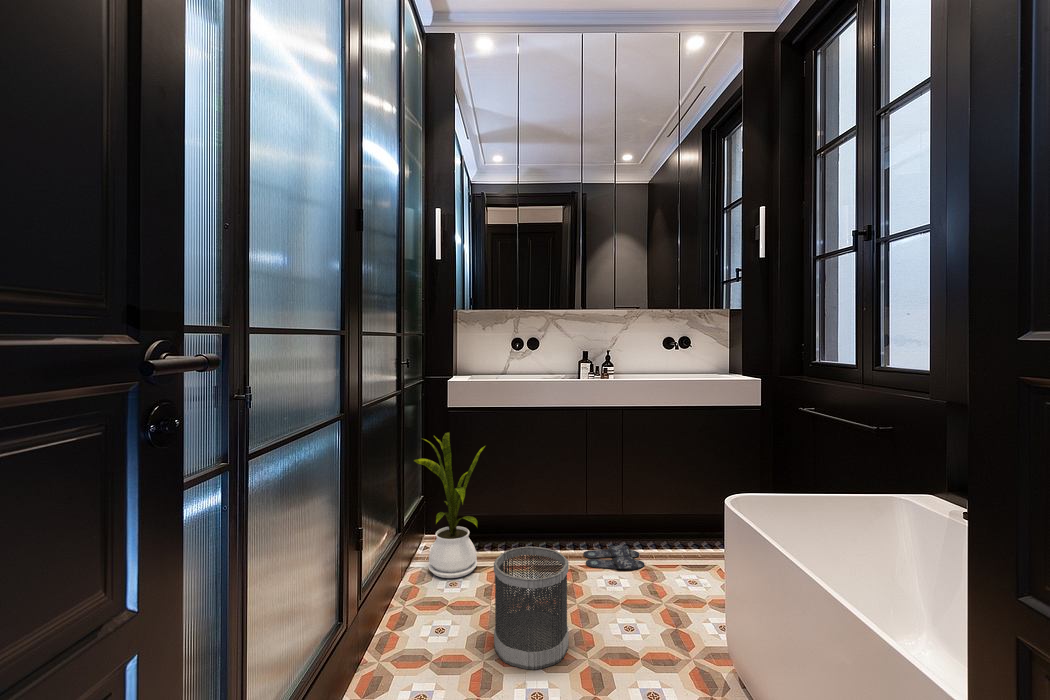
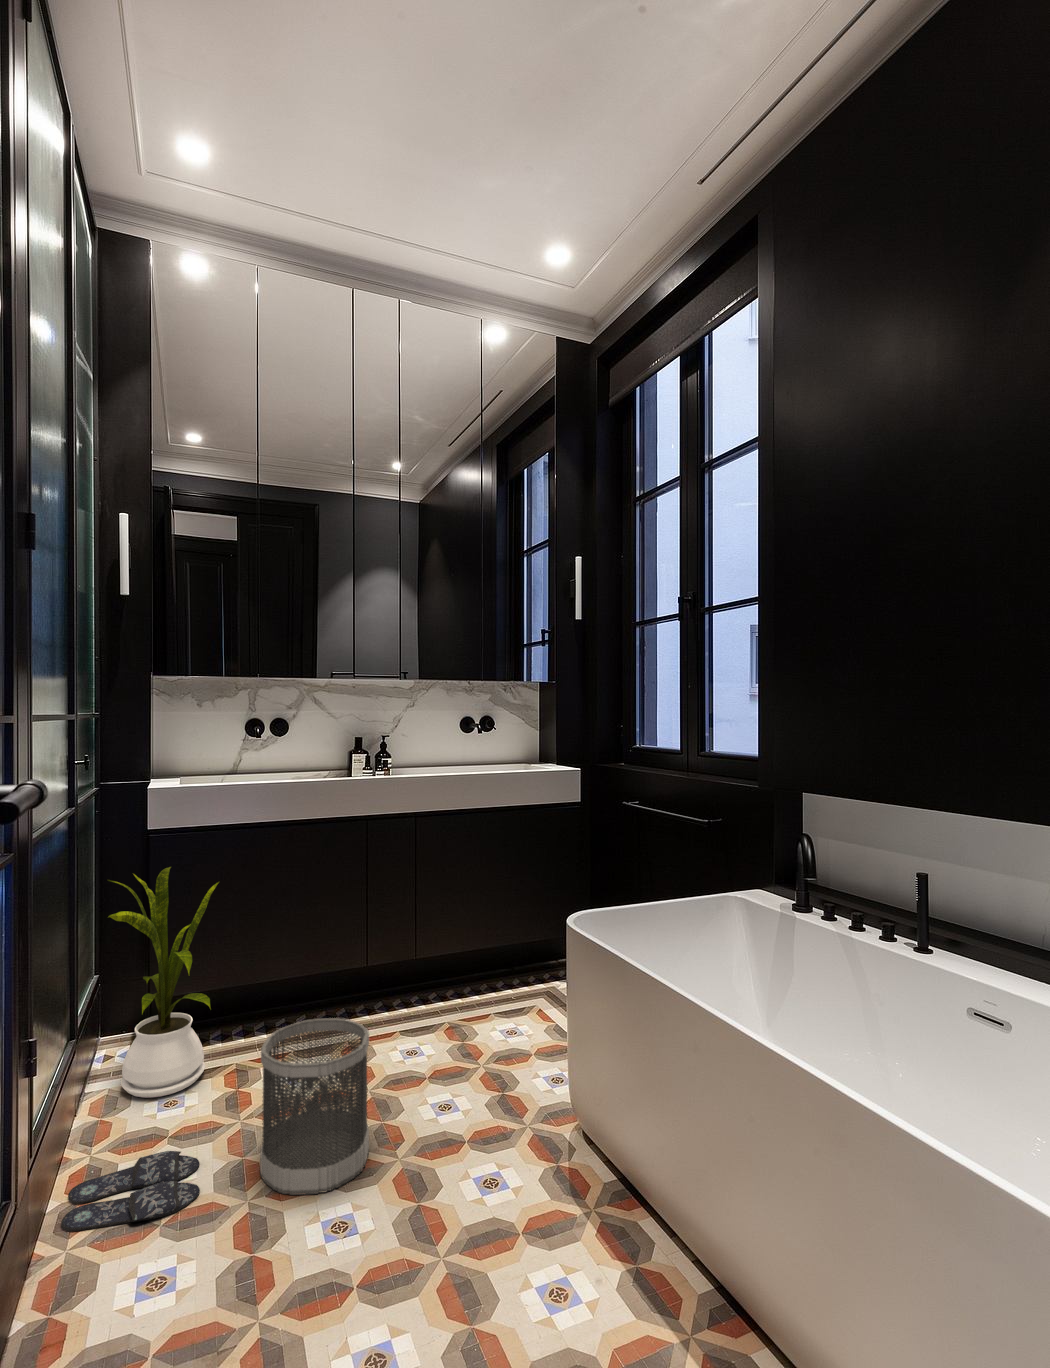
slippers: present [583,545,644,570] -> present [61,1151,200,1231]

